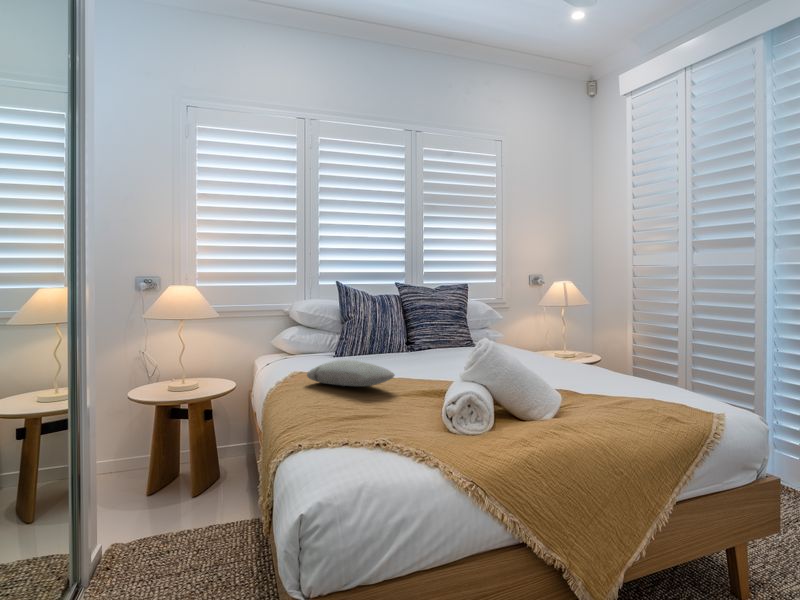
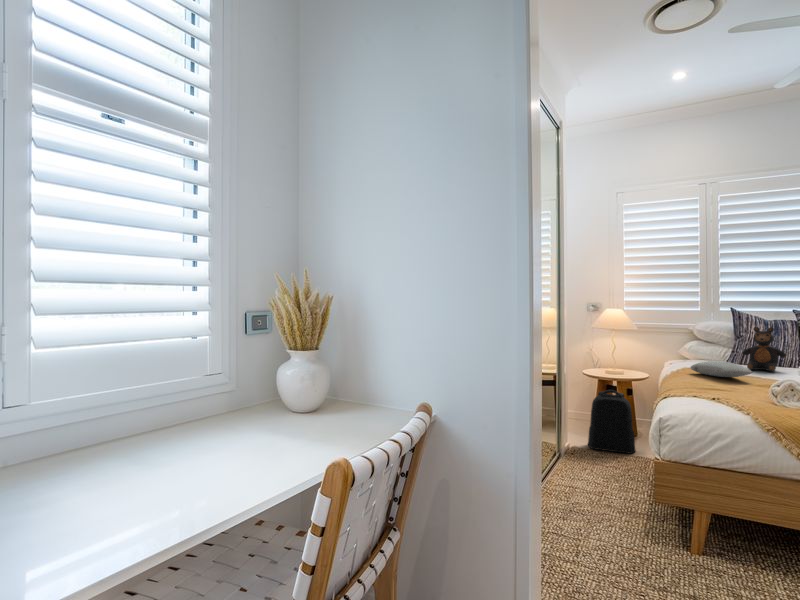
teddy bear: none [356,305,403,364] -> present [742,327,786,371]
backpack: none [134,427,221,549] -> present [588,390,635,454]

